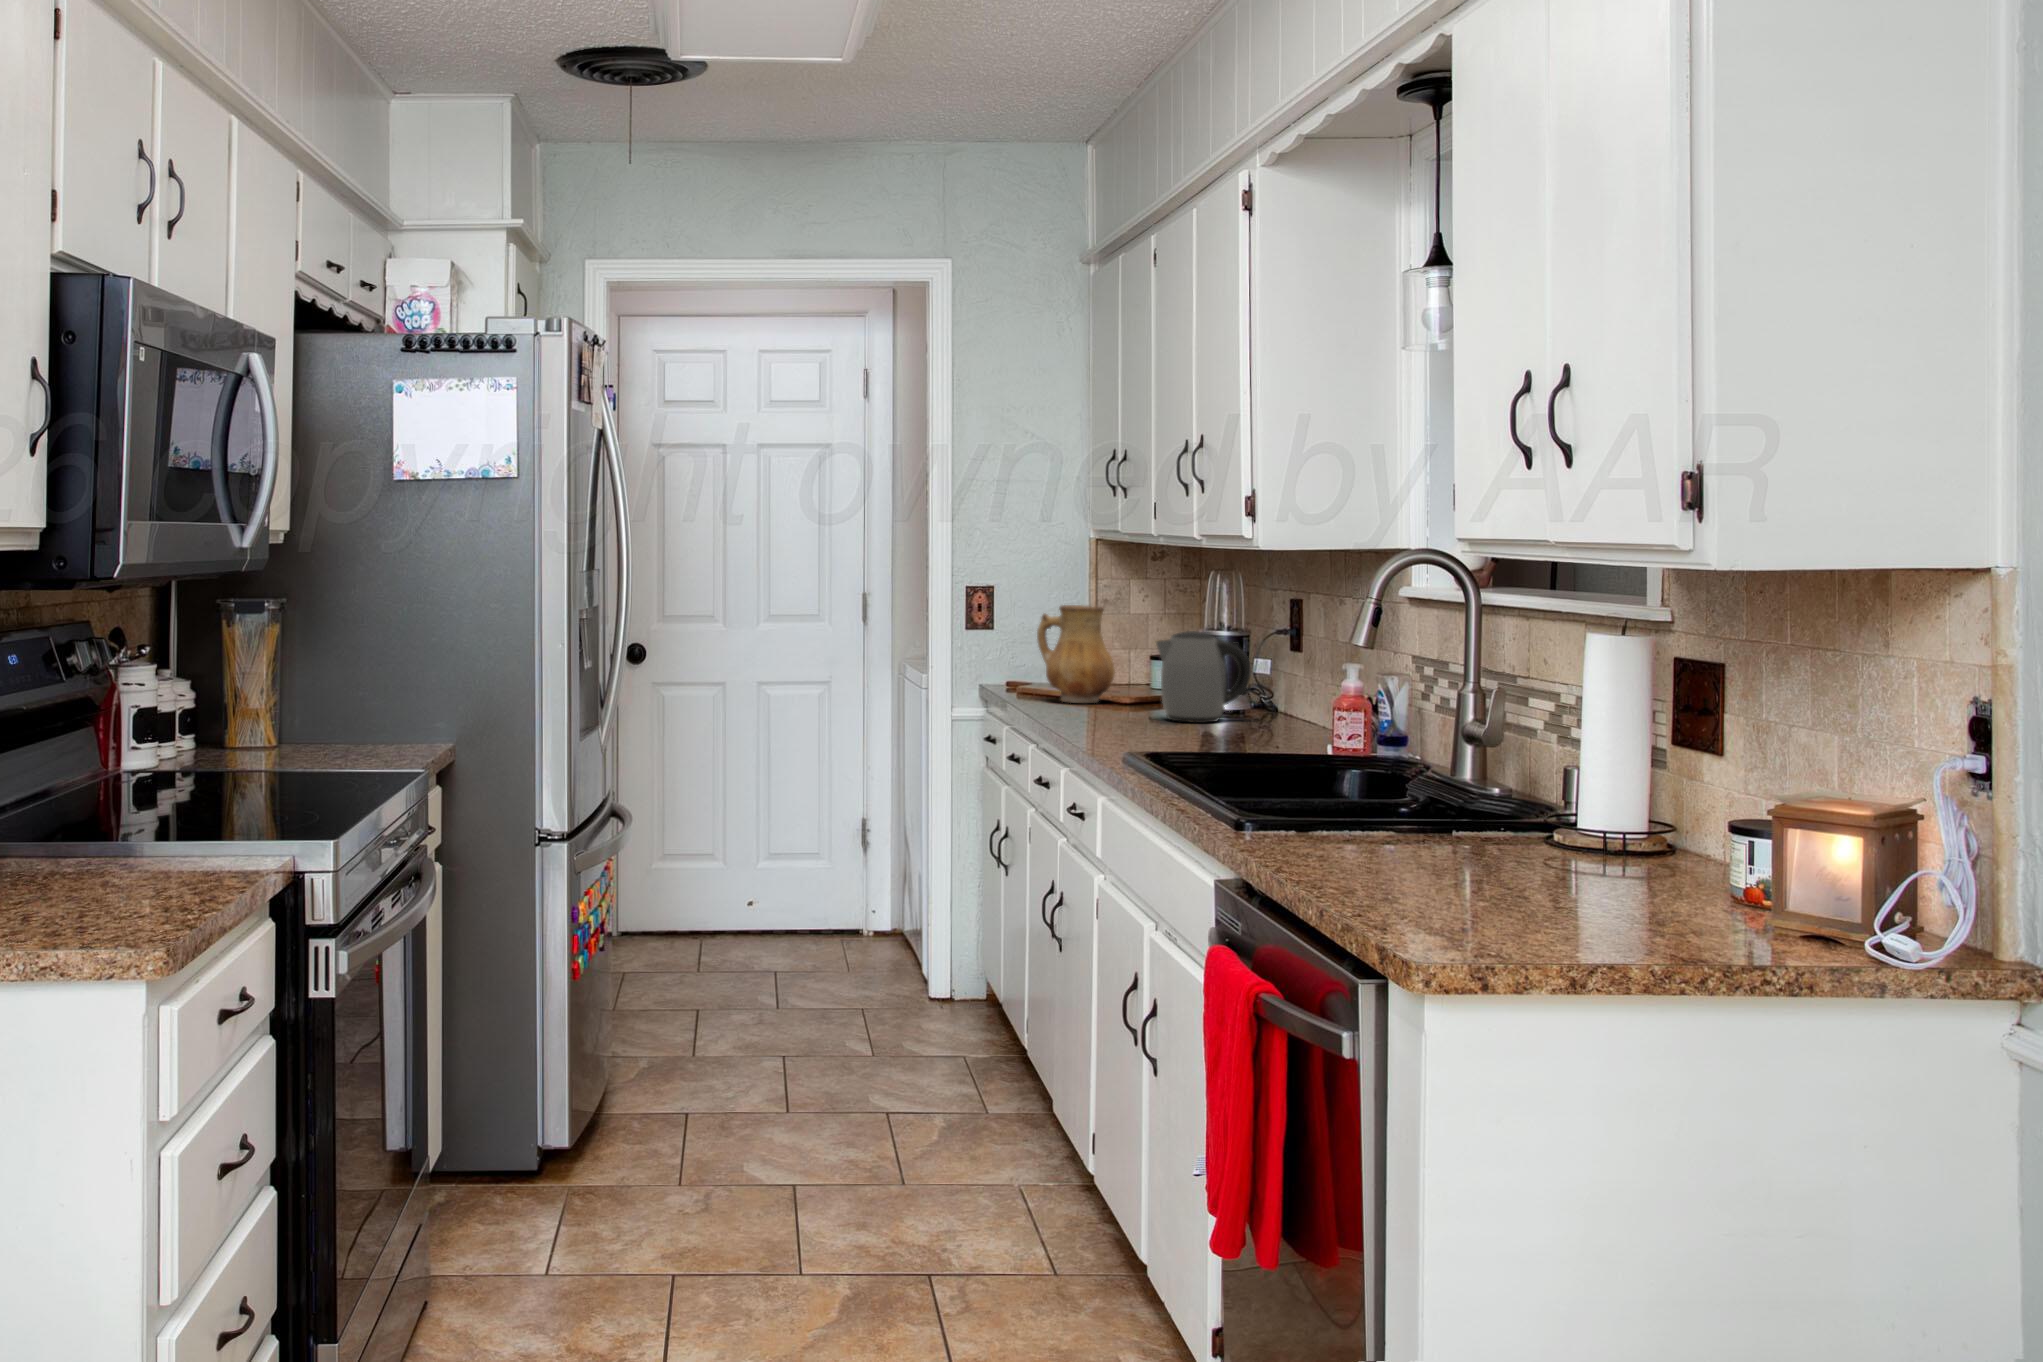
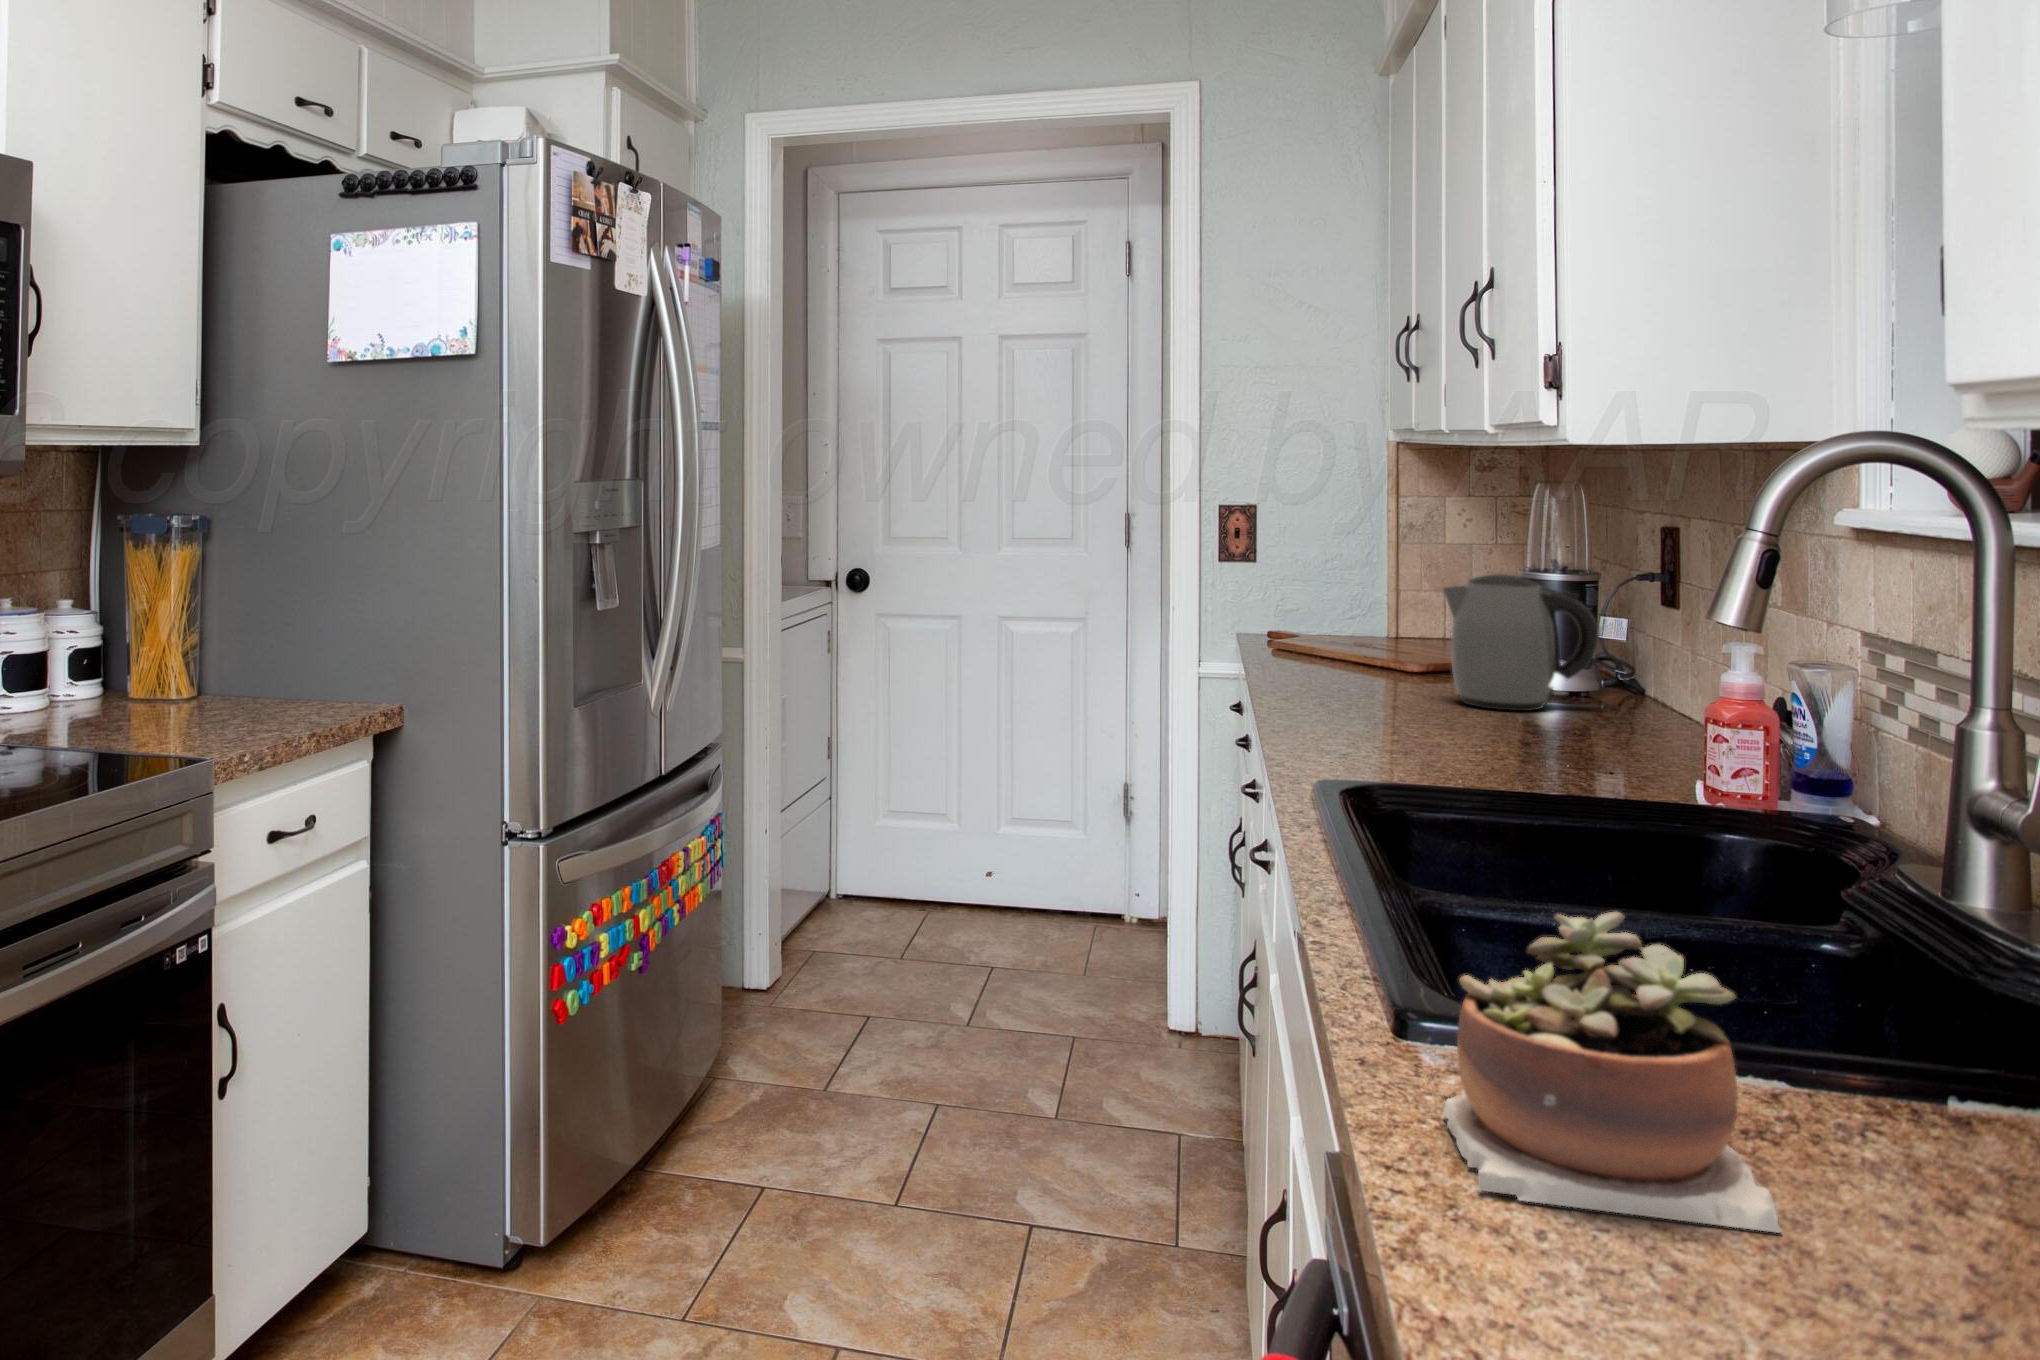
ceramic pitcher: present [1037,605,1115,703] -> none [1297,532,1407,667]
succulent plant: none [1292,761,1432,872] -> present [1443,912,1781,1233]

